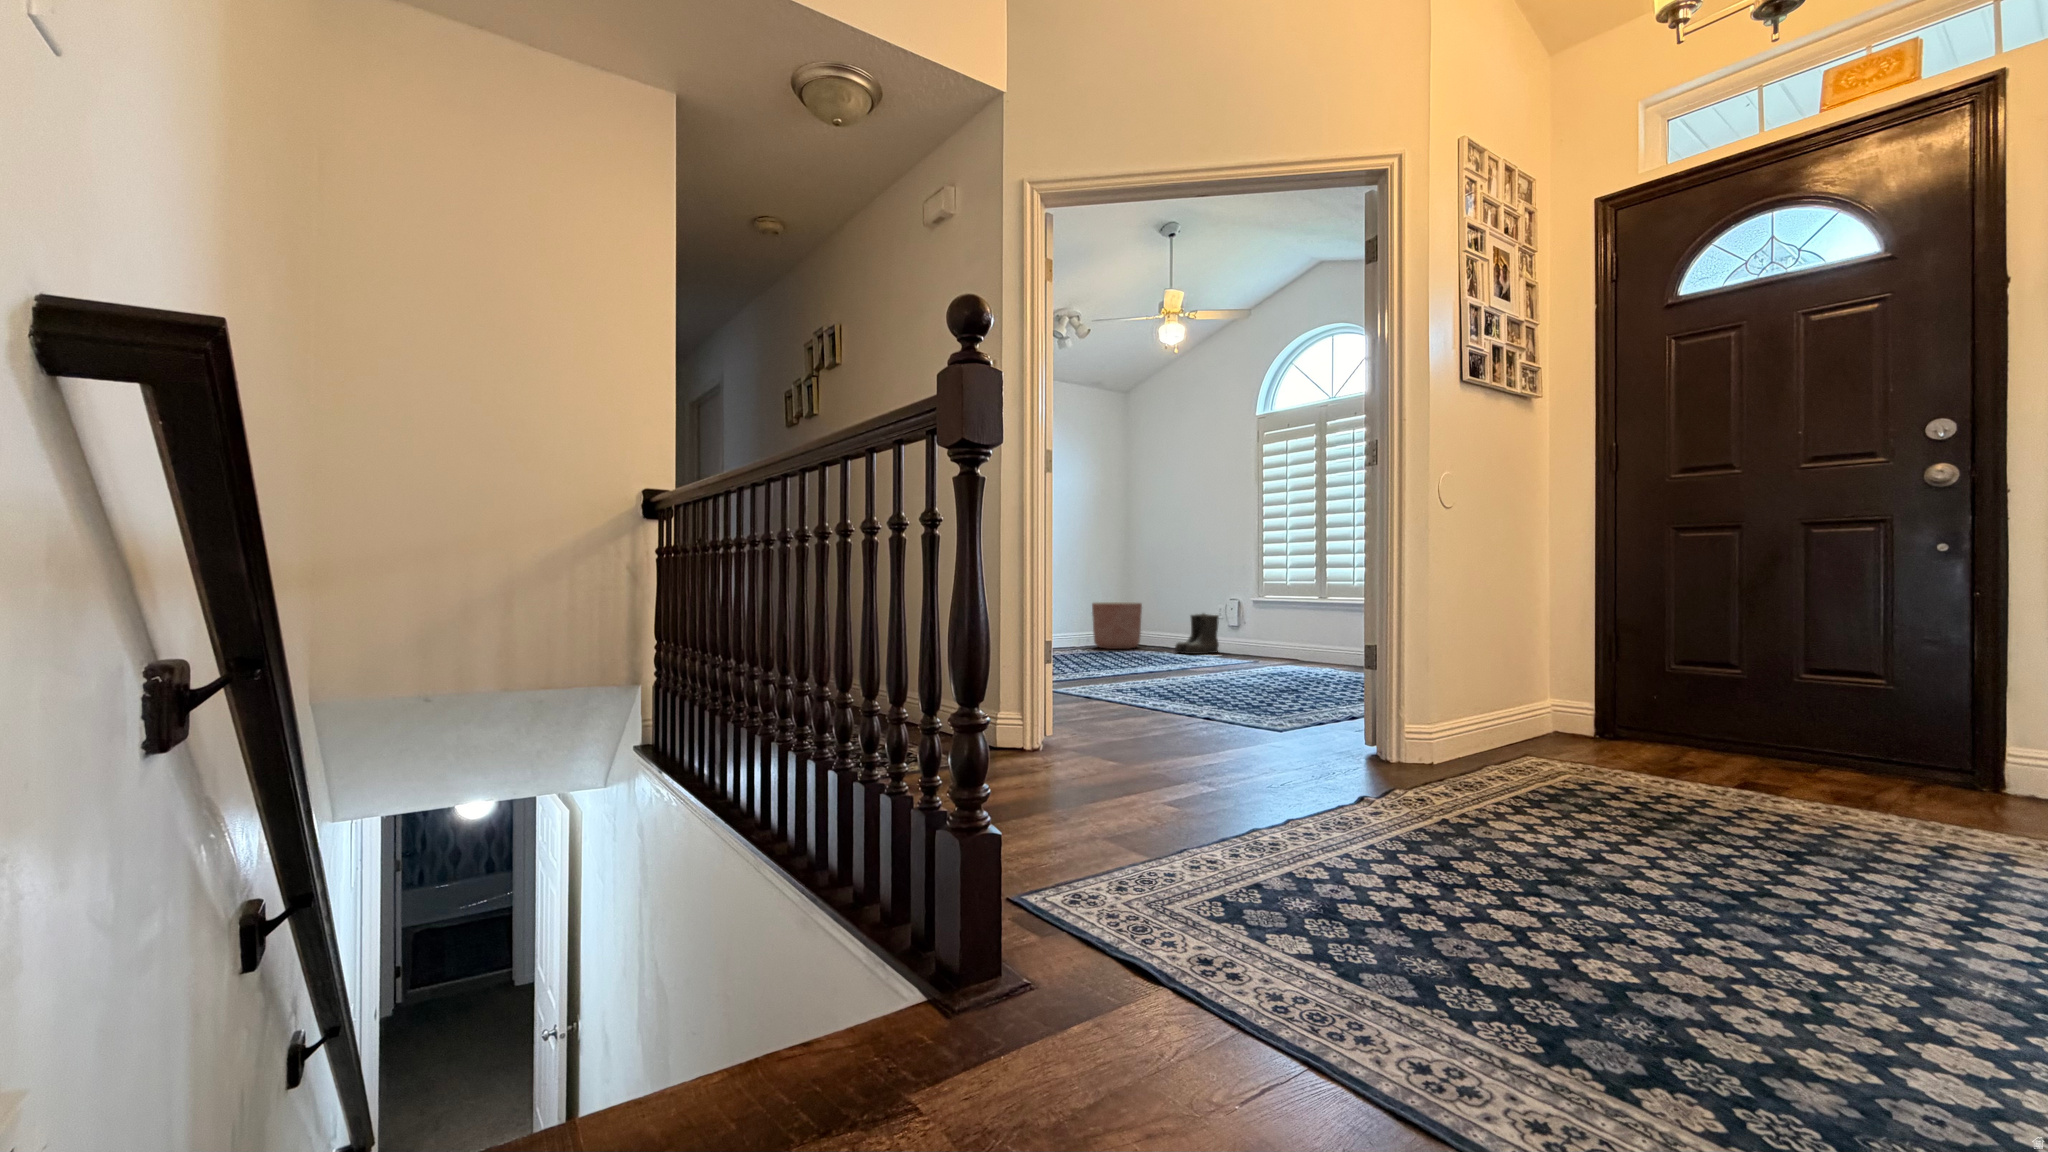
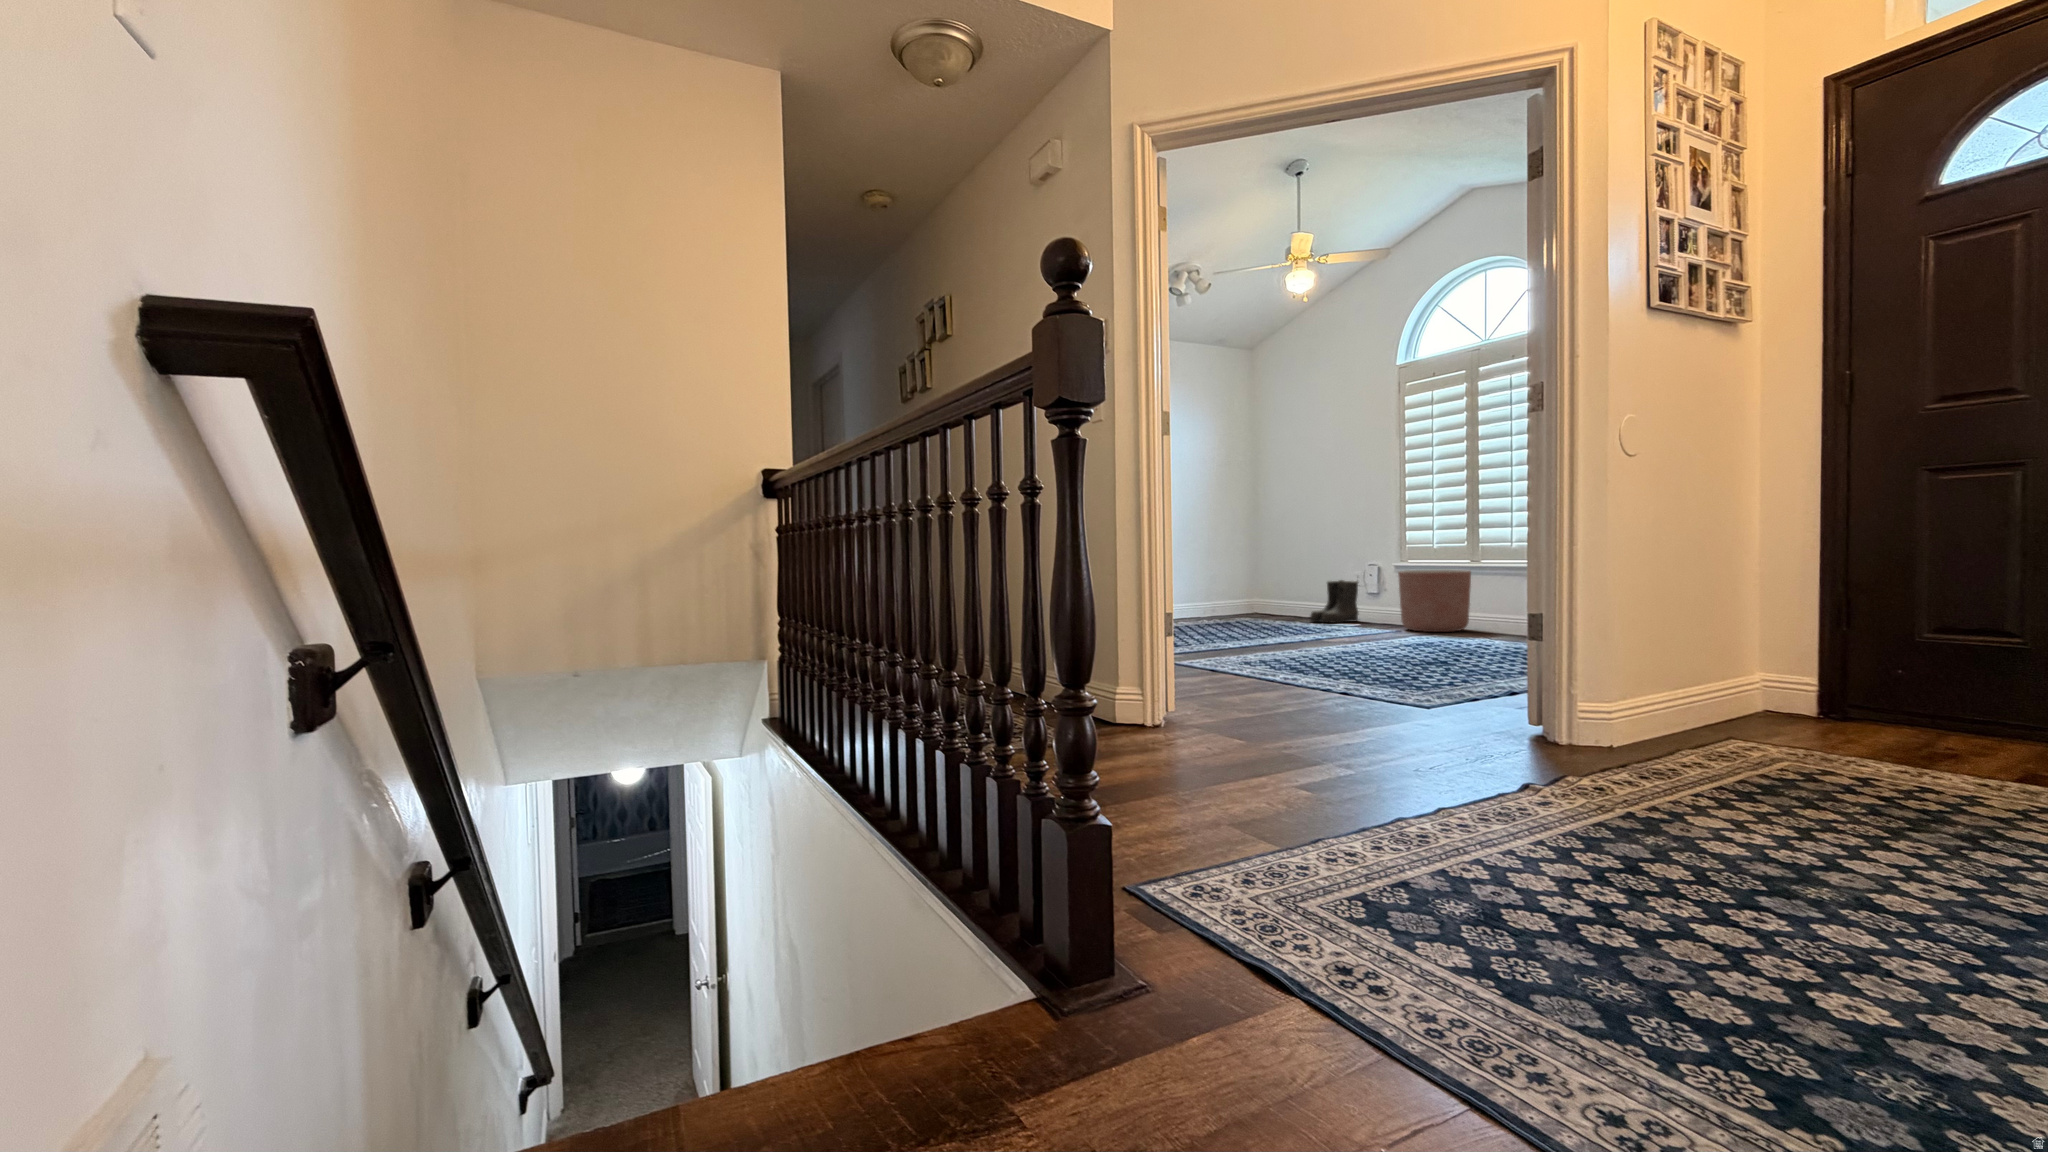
planter: present [1092,602,1142,649] -> present [1398,569,1471,632]

